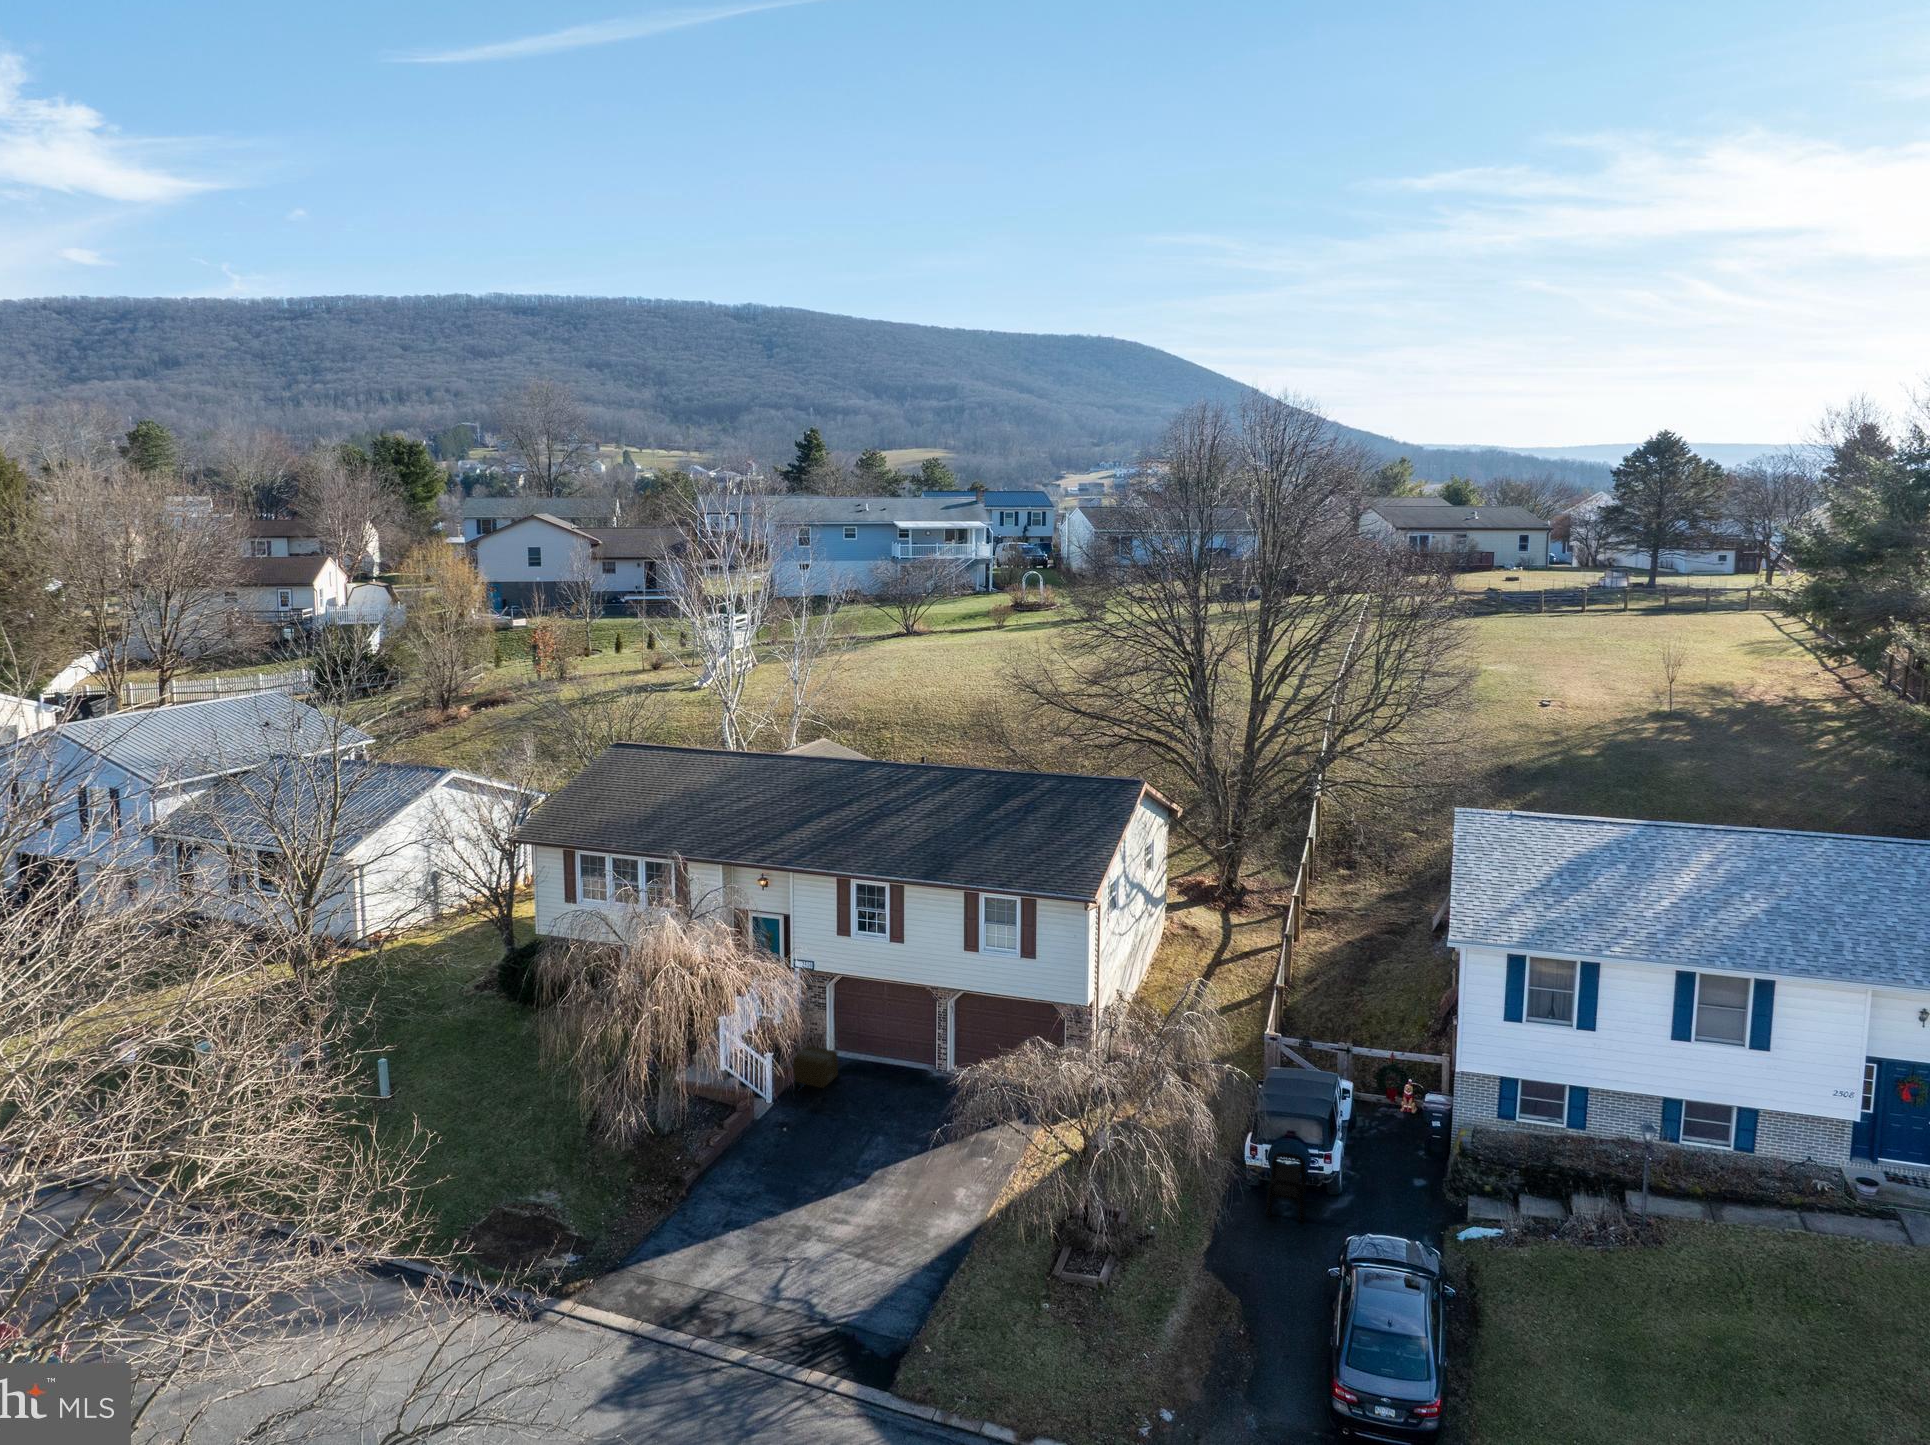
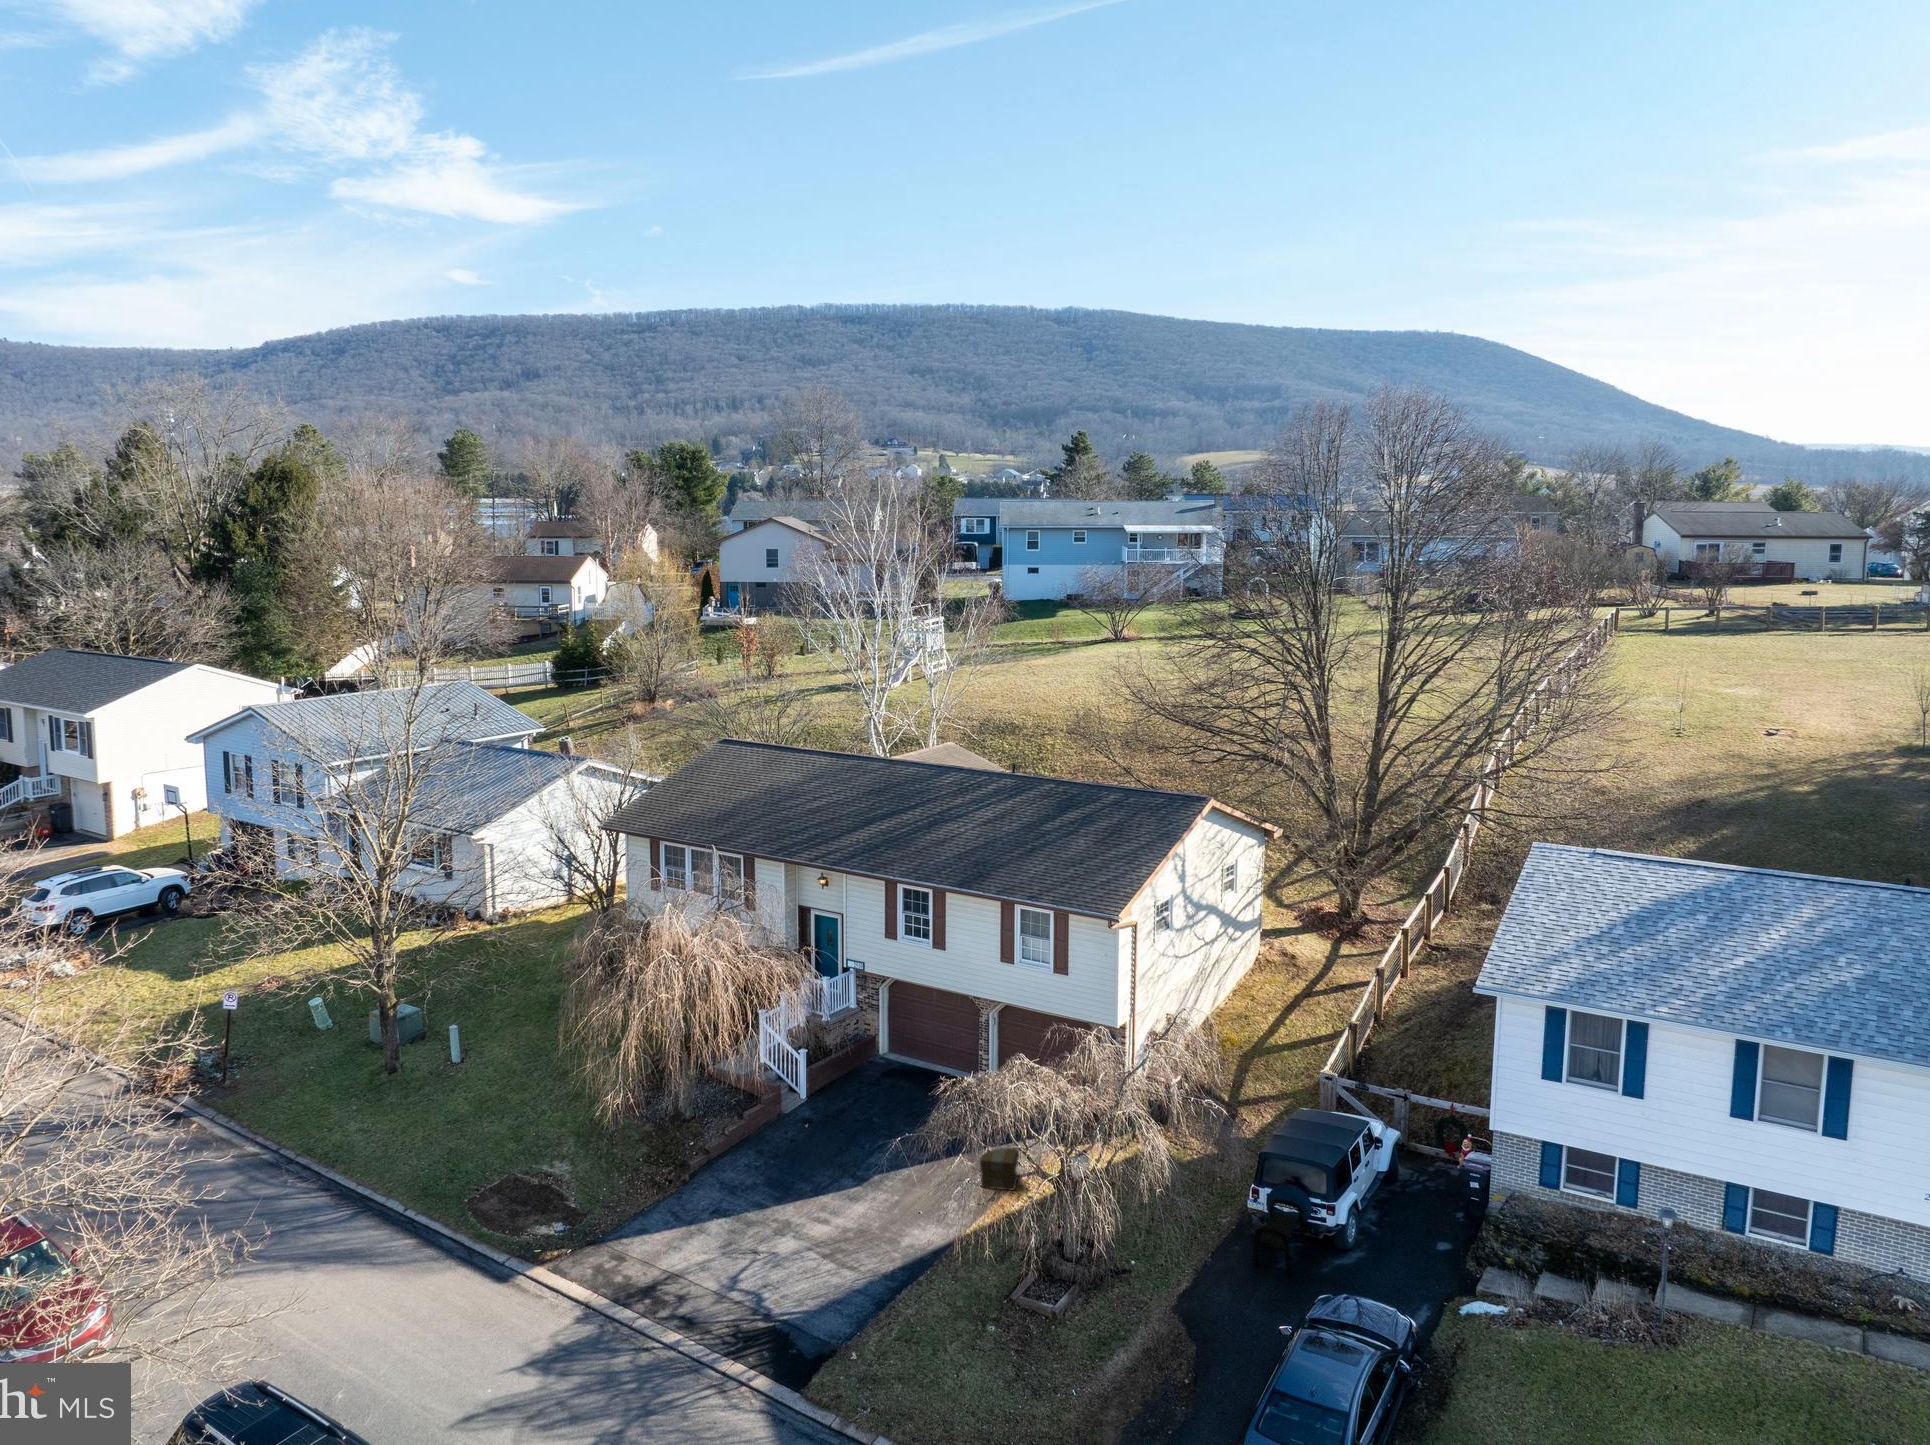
cardboard box: present [793,1046,838,1088] -> present [980,1148,1019,1190]

